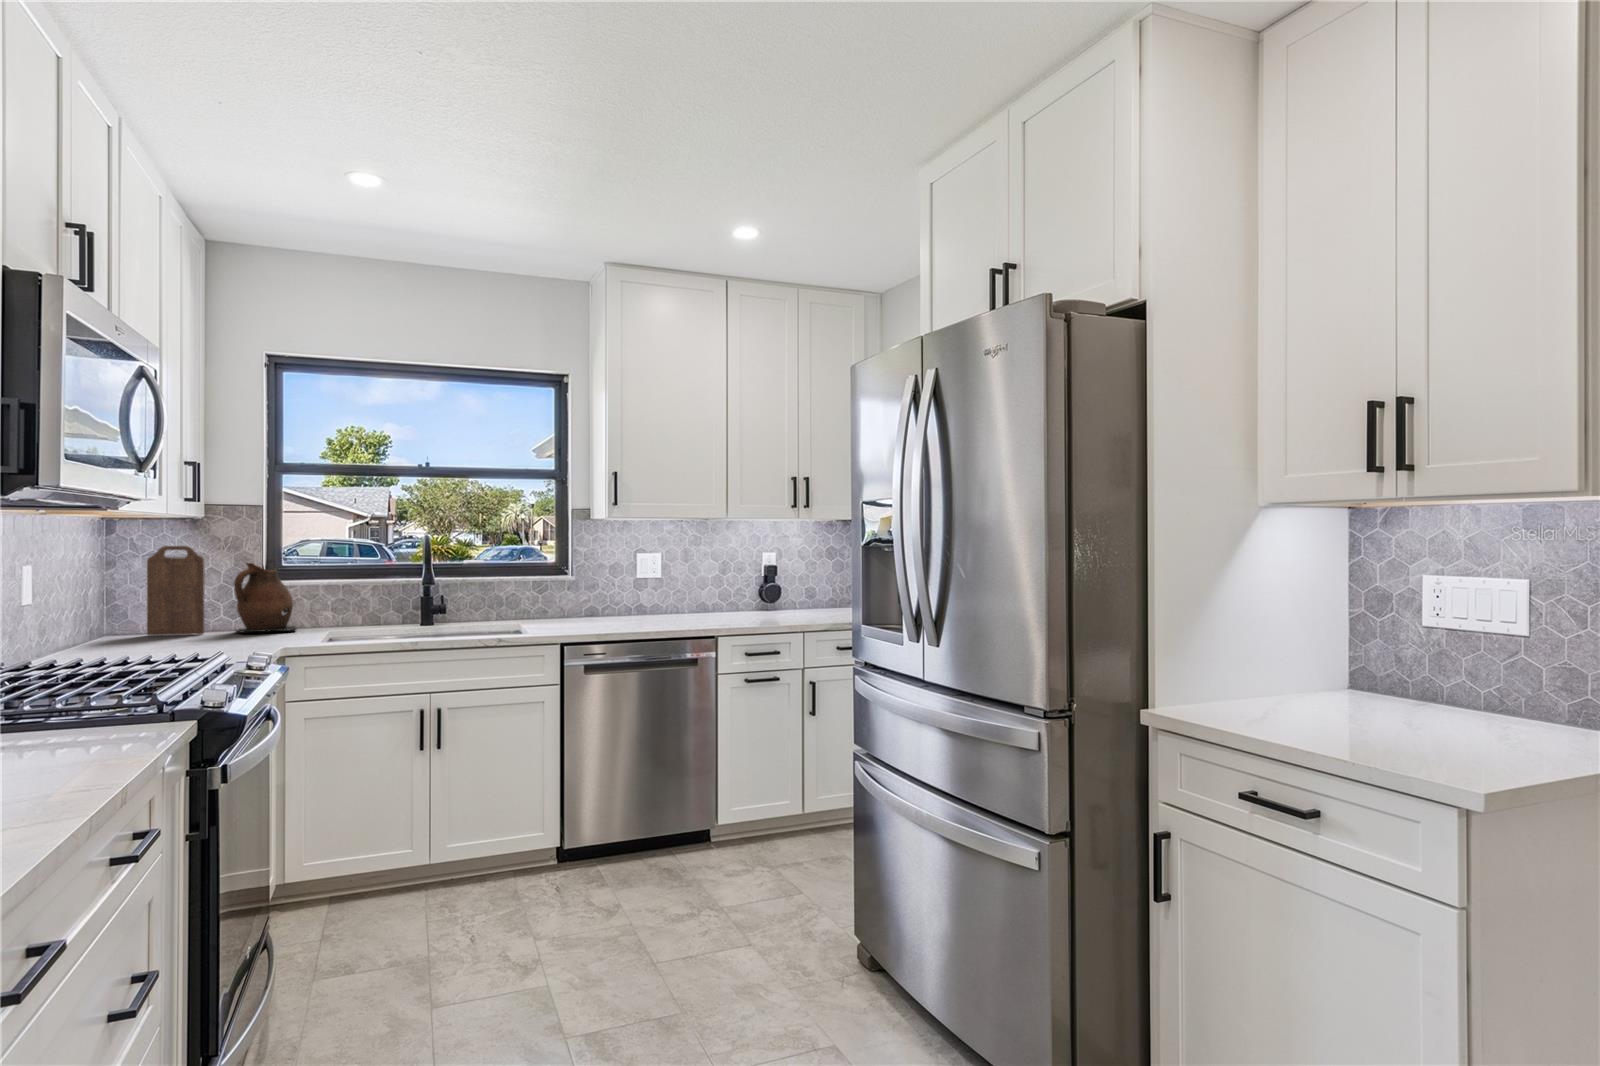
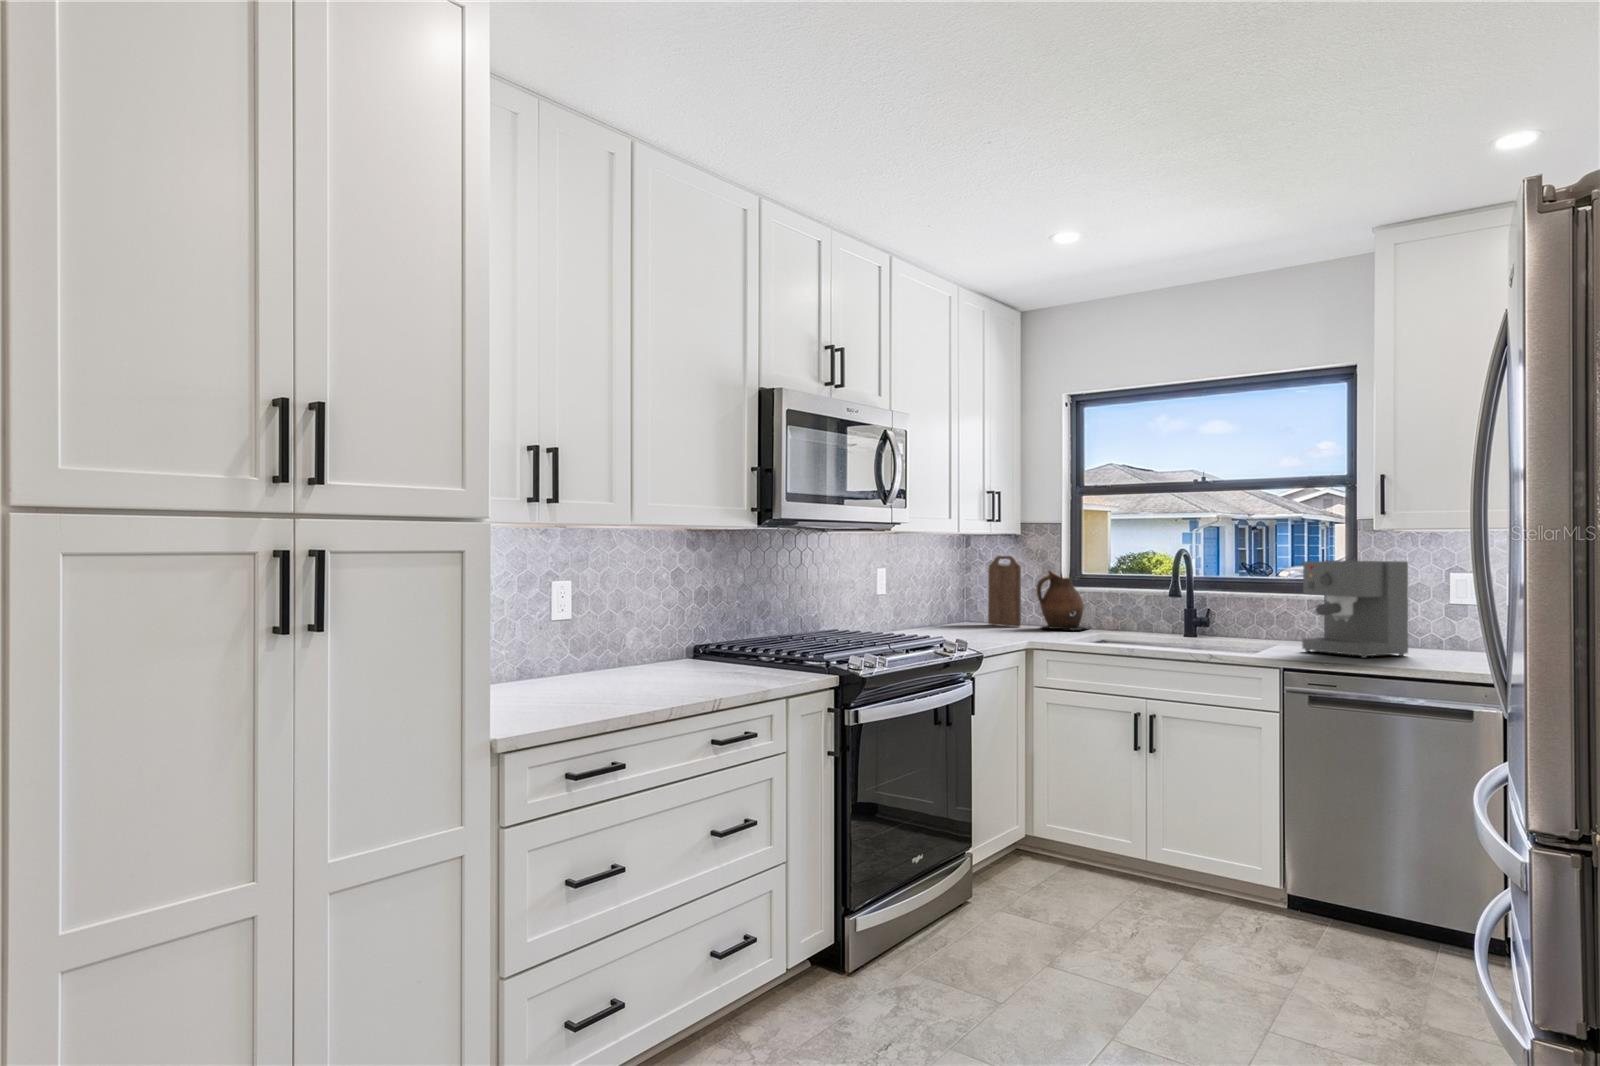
coffee maker: none [558,545,632,628] -> present [1302,560,1408,658]

